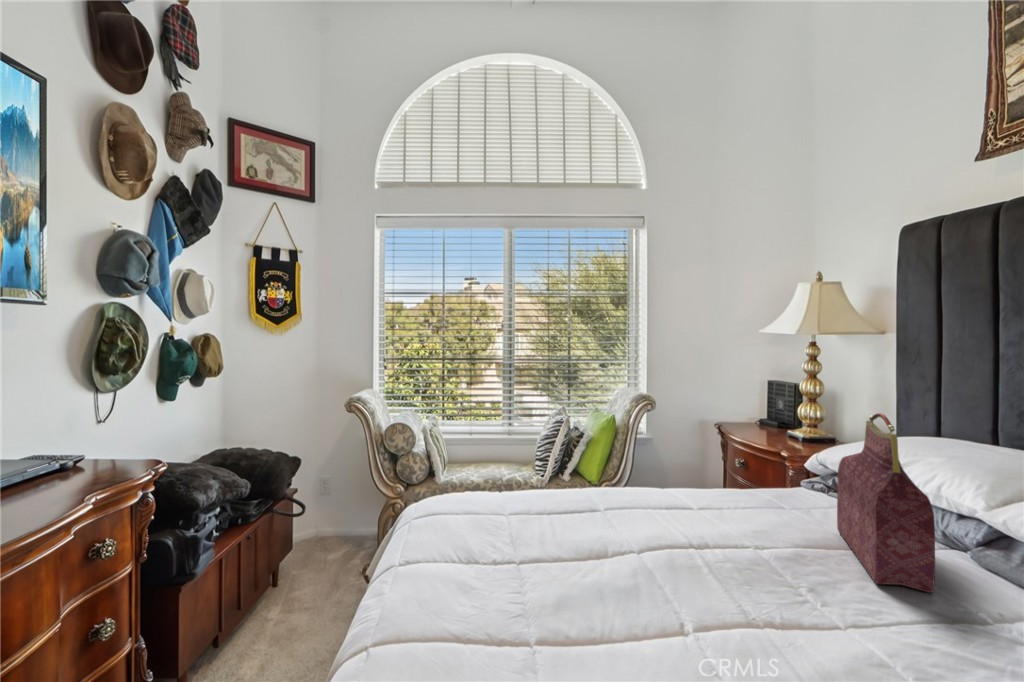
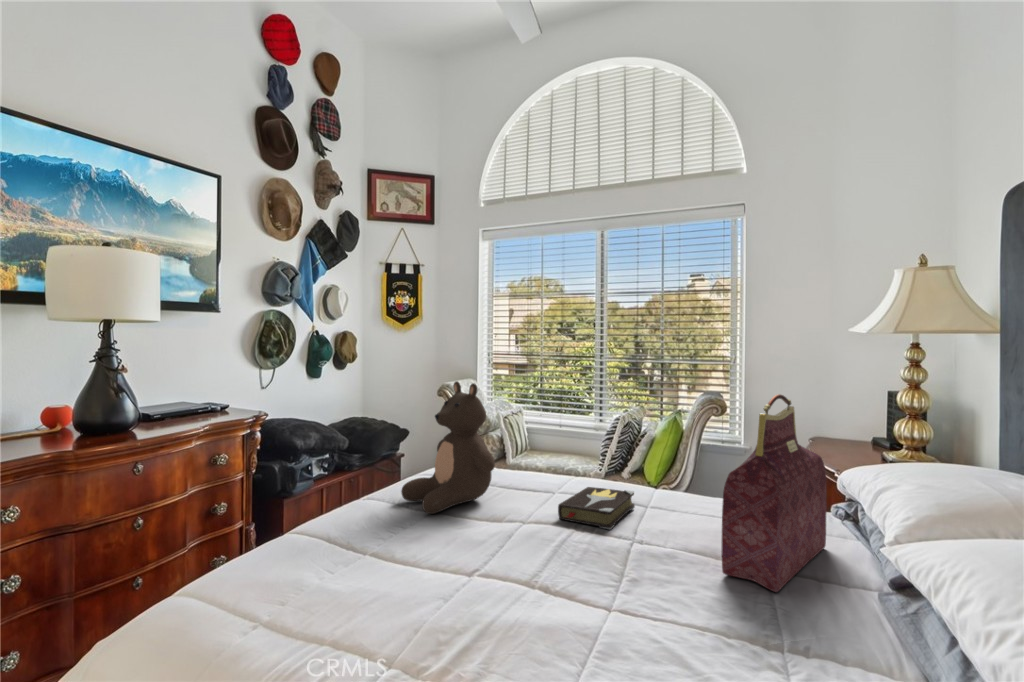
teddy bear: none [477,410,592,576] -> present [401,381,495,514]
hardback book: none [651,508,724,555] -> present [558,487,635,530]

